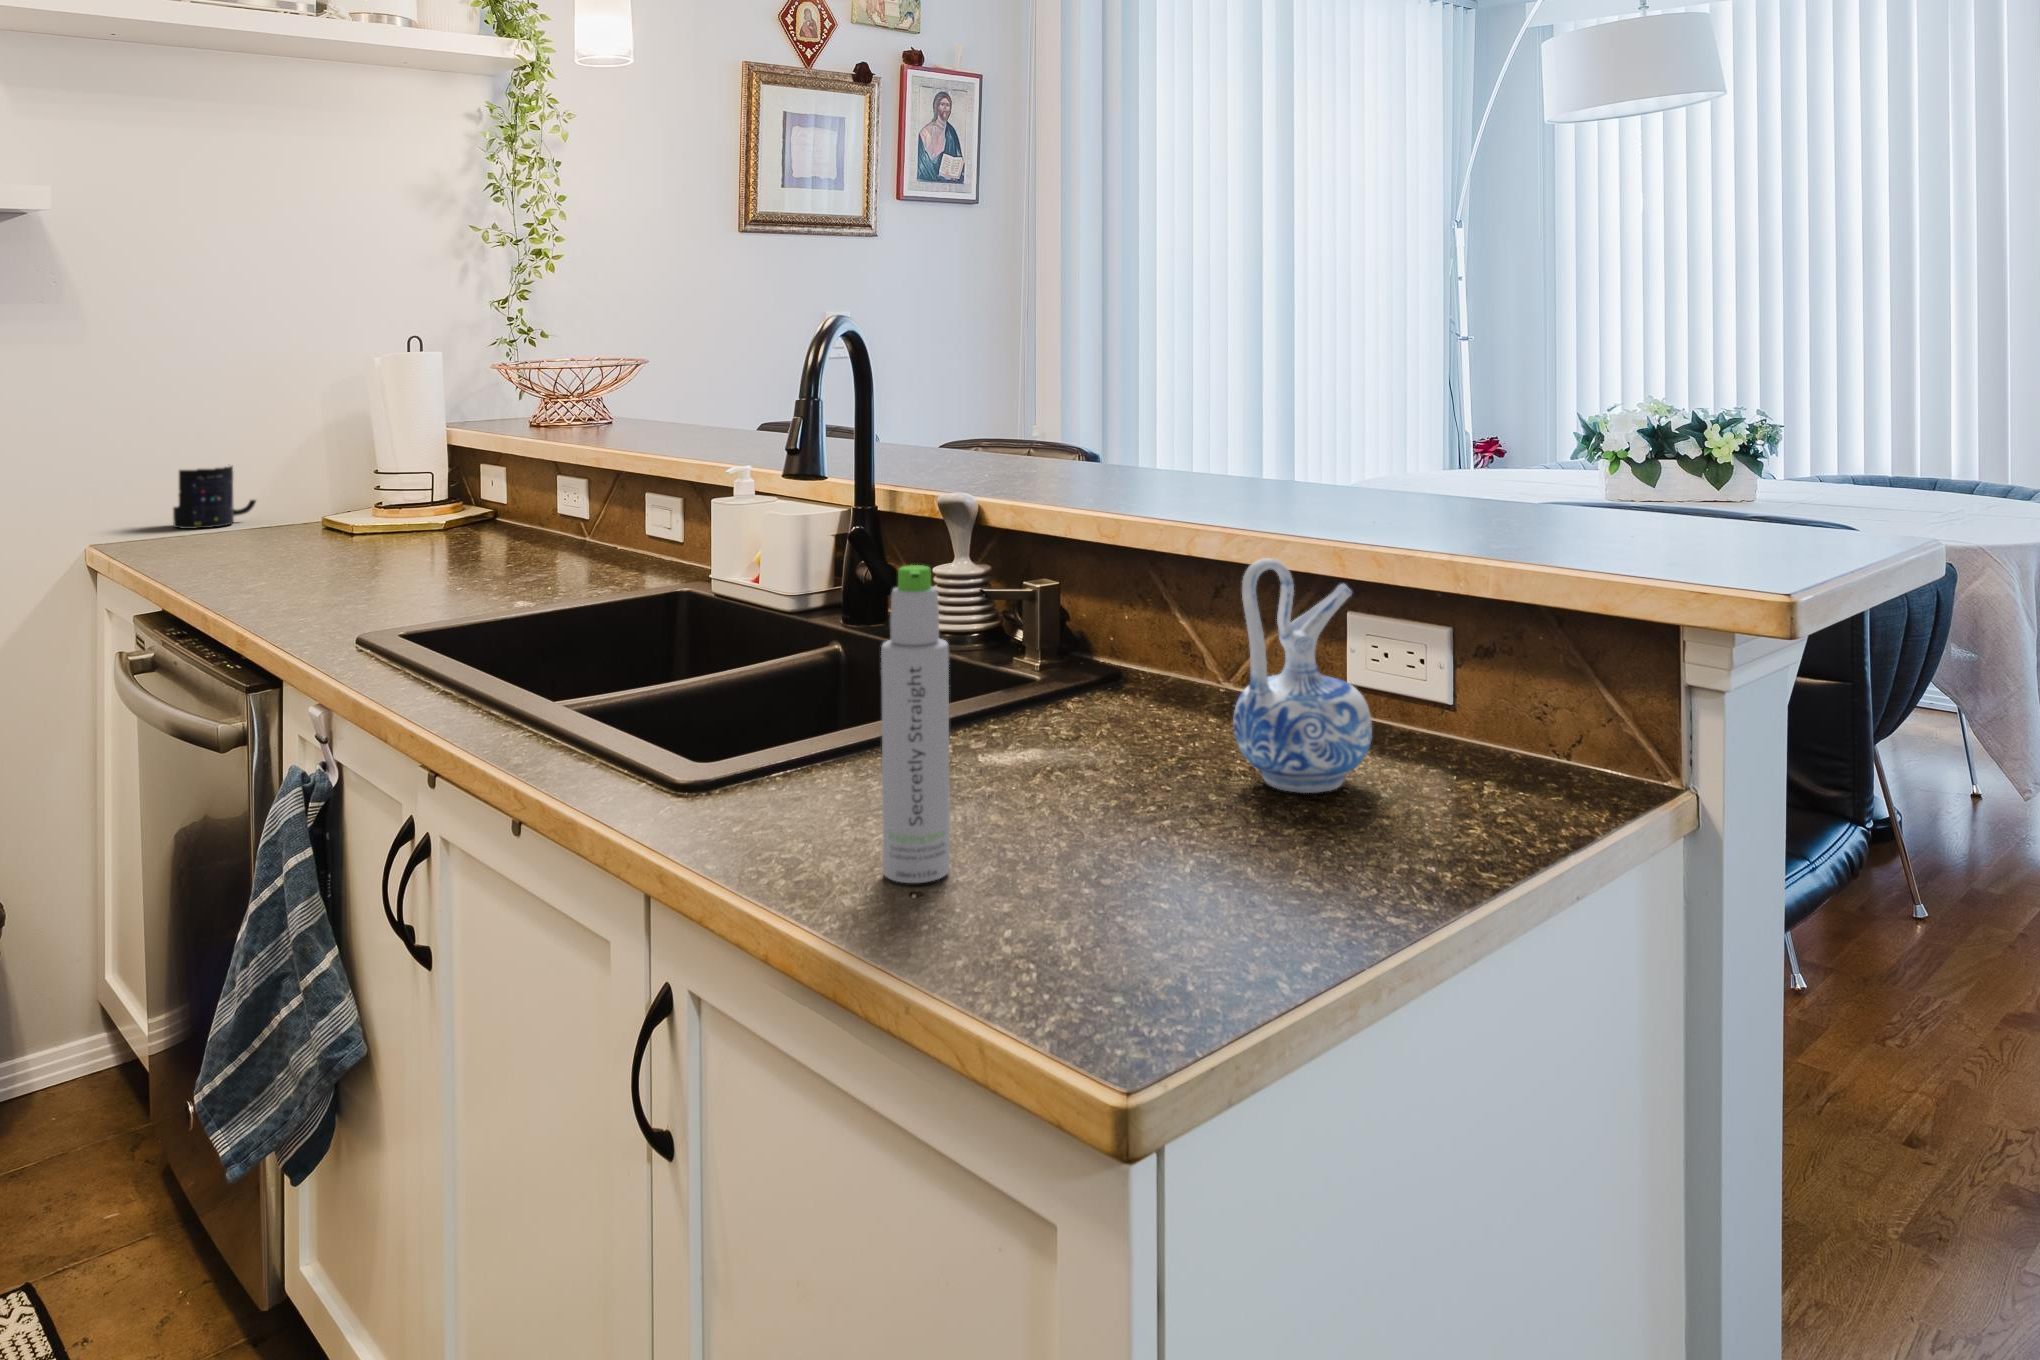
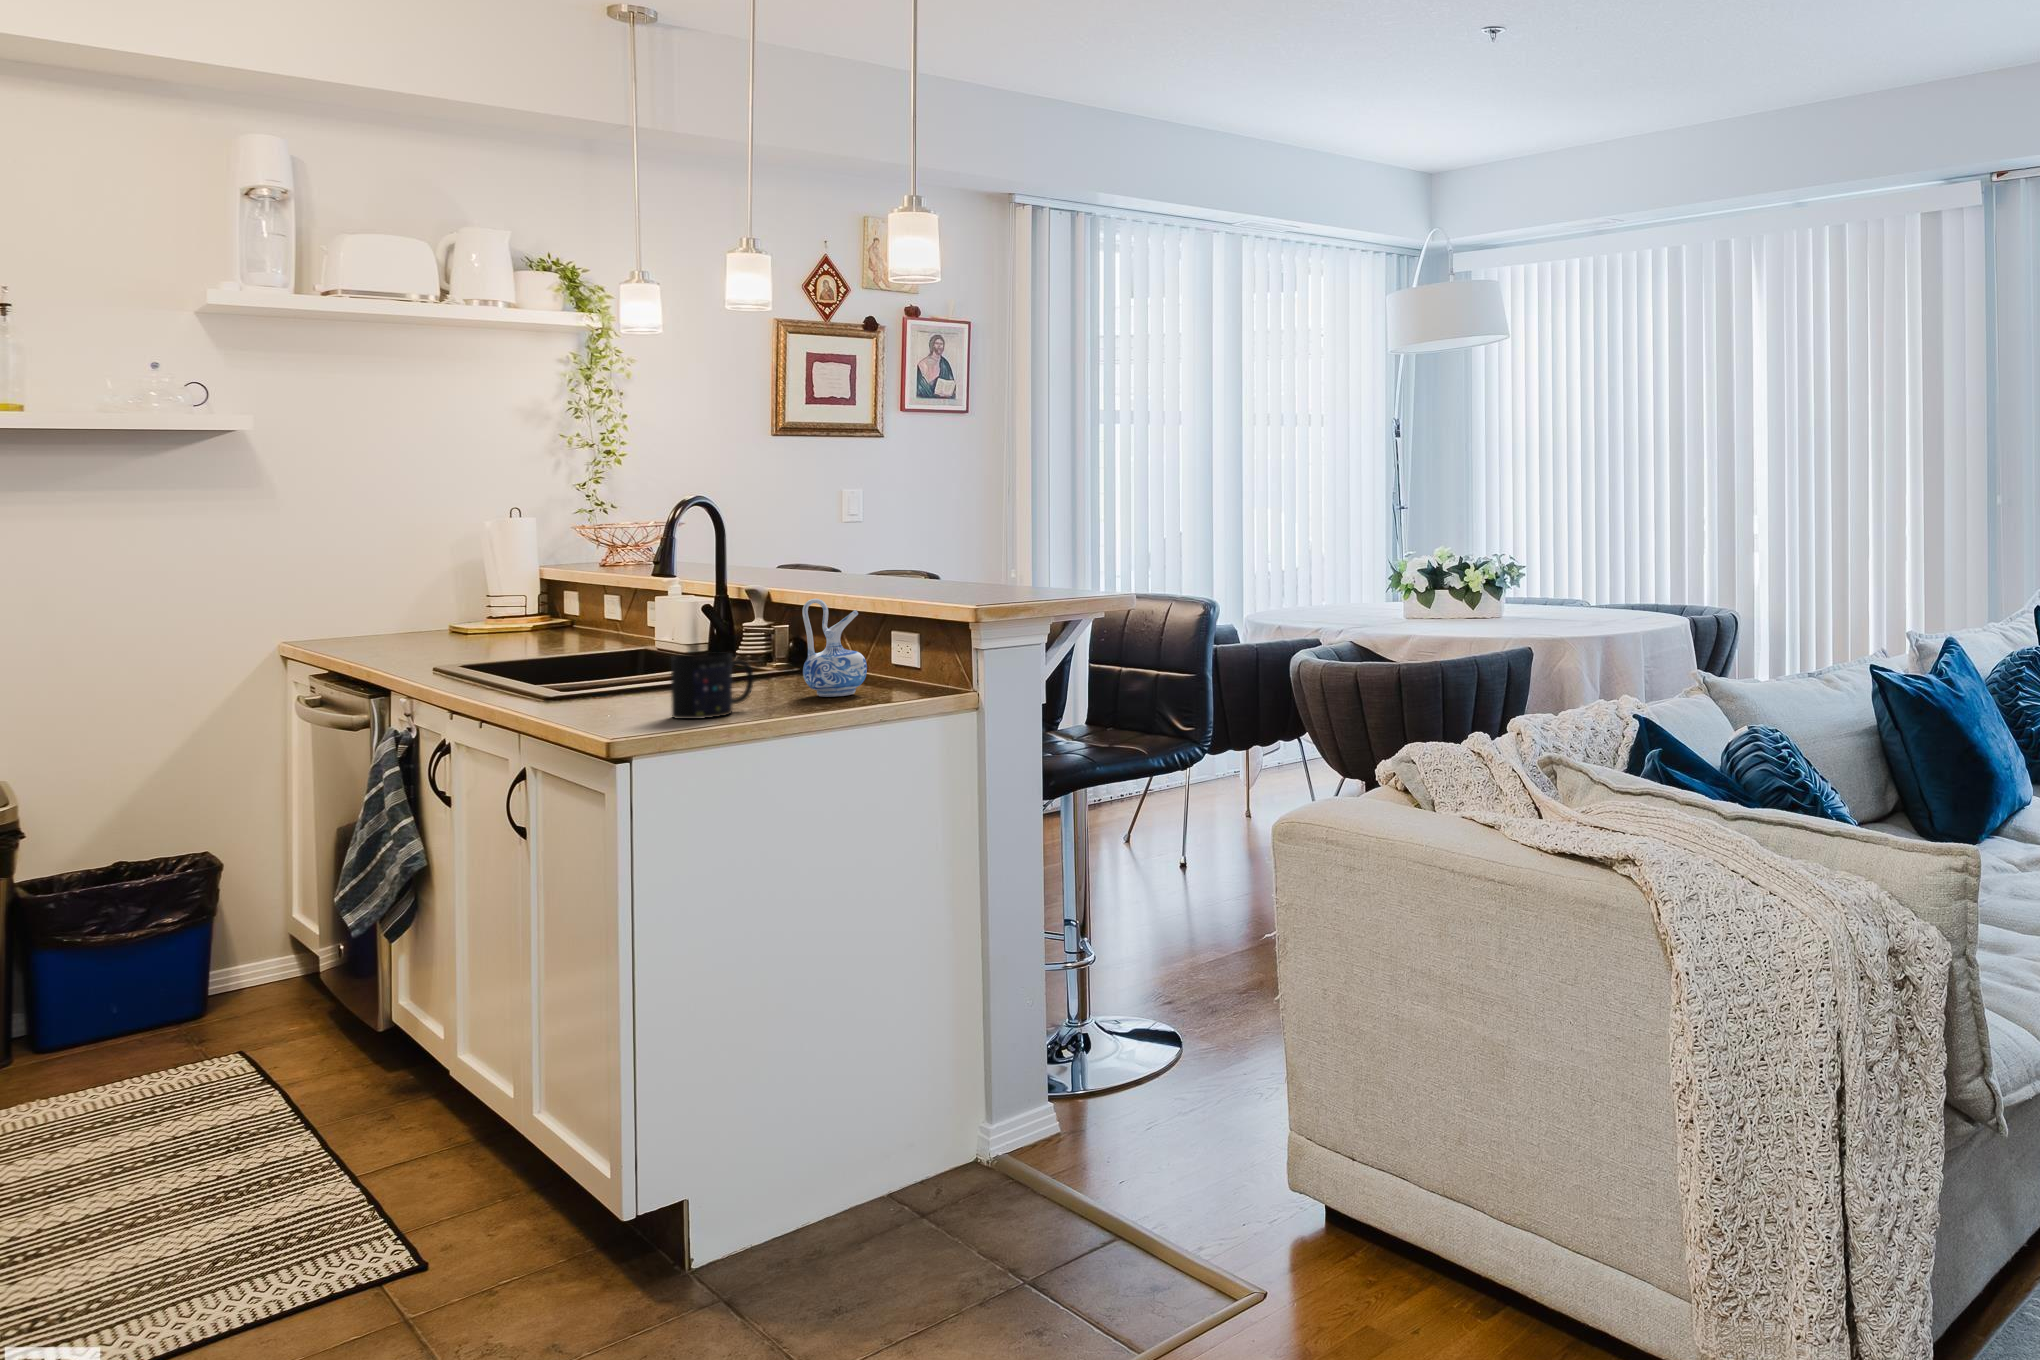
mug: present [173,466,256,529] -> present [671,652,754,719]
bottle: present [881,565,950,883] -> none [604,595,634,715]

